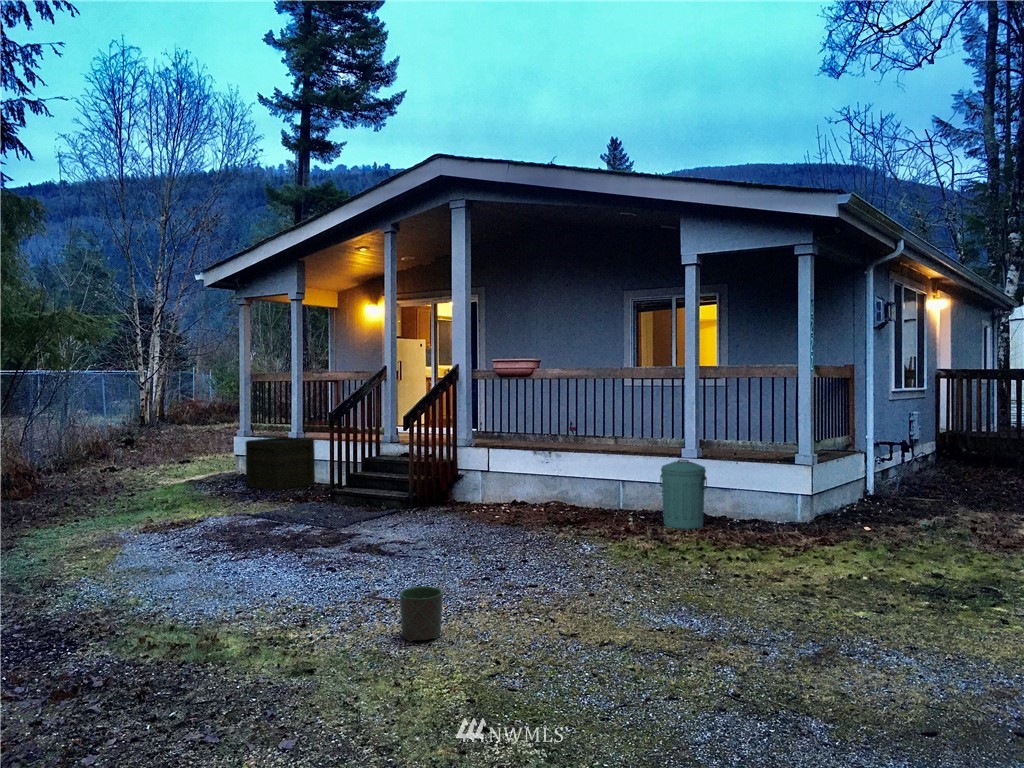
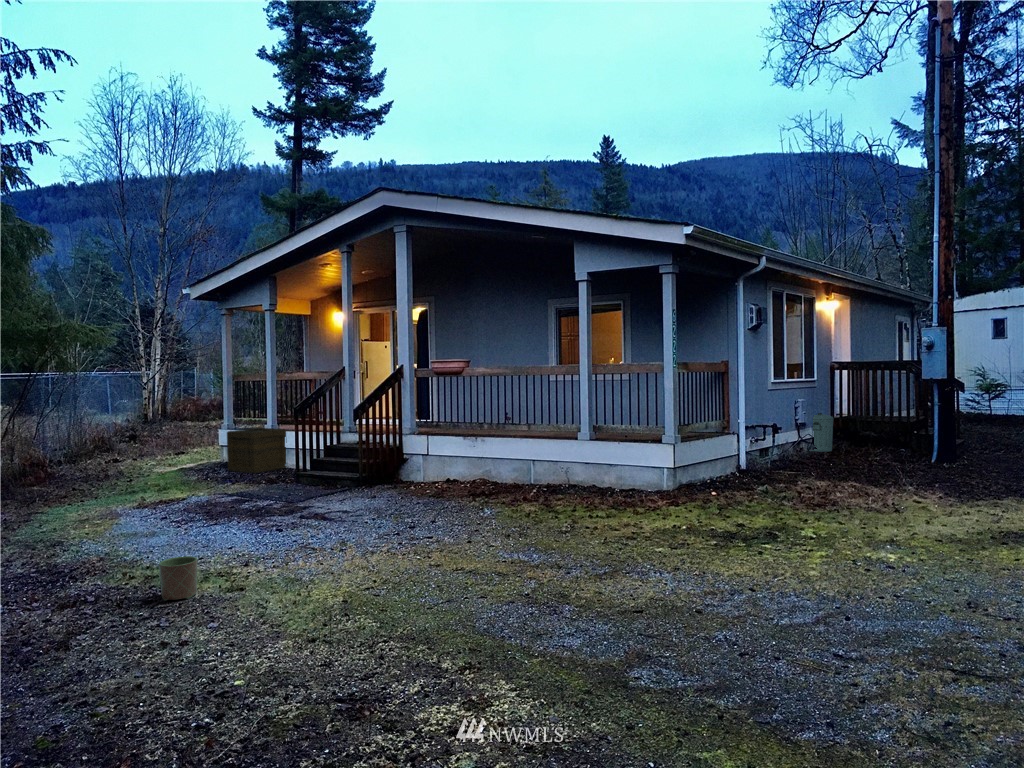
trash can: present [660,460,707,529] -> present [809,413,834,452]
planter: present [400,586,442,642] -> present [159,556,197,601]

